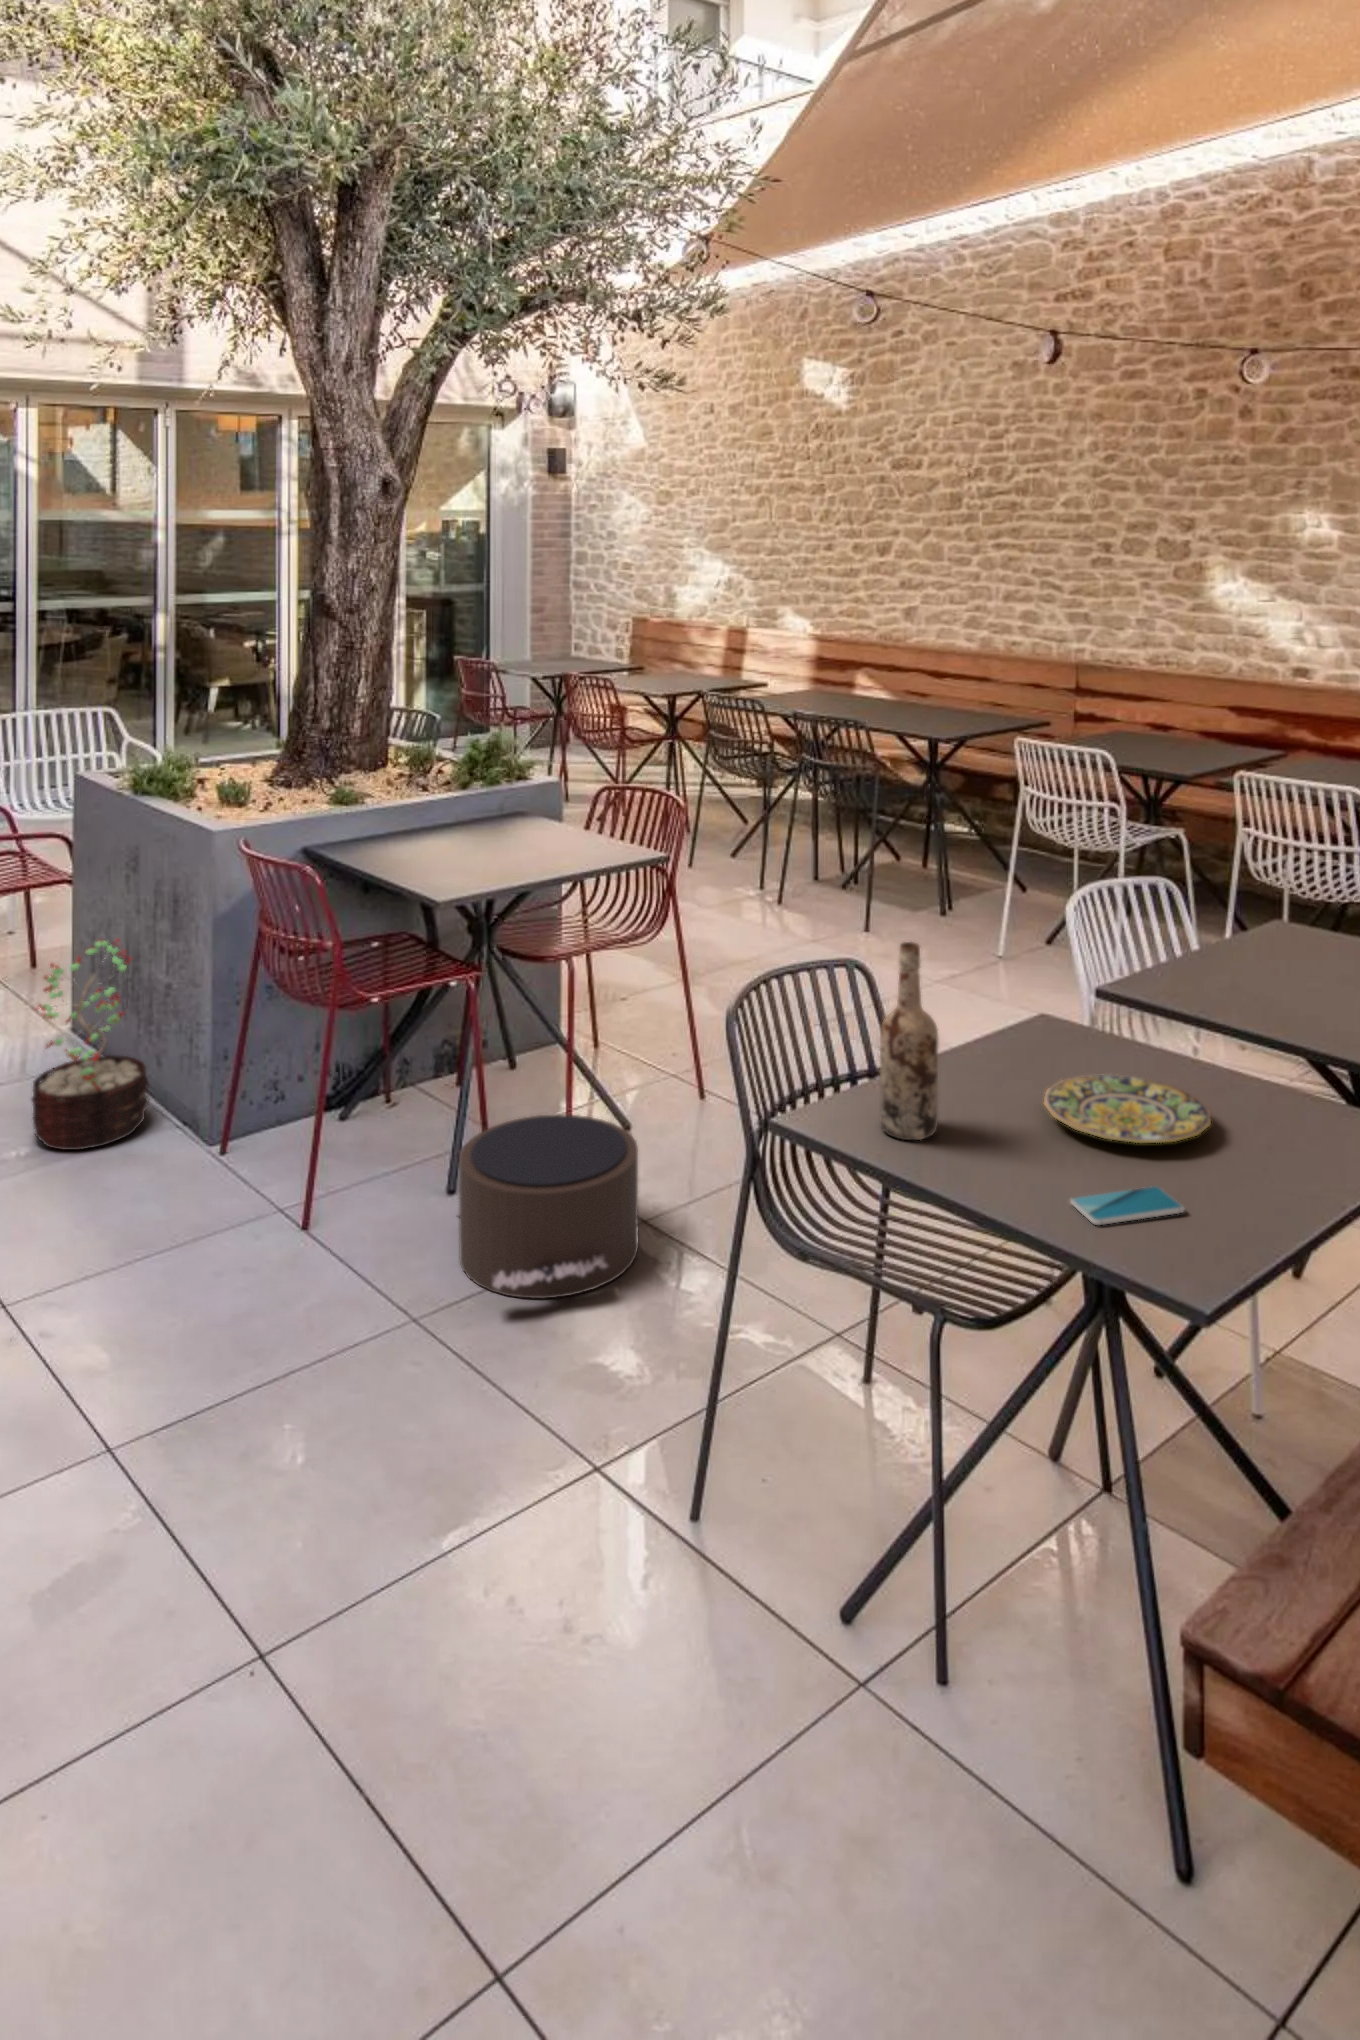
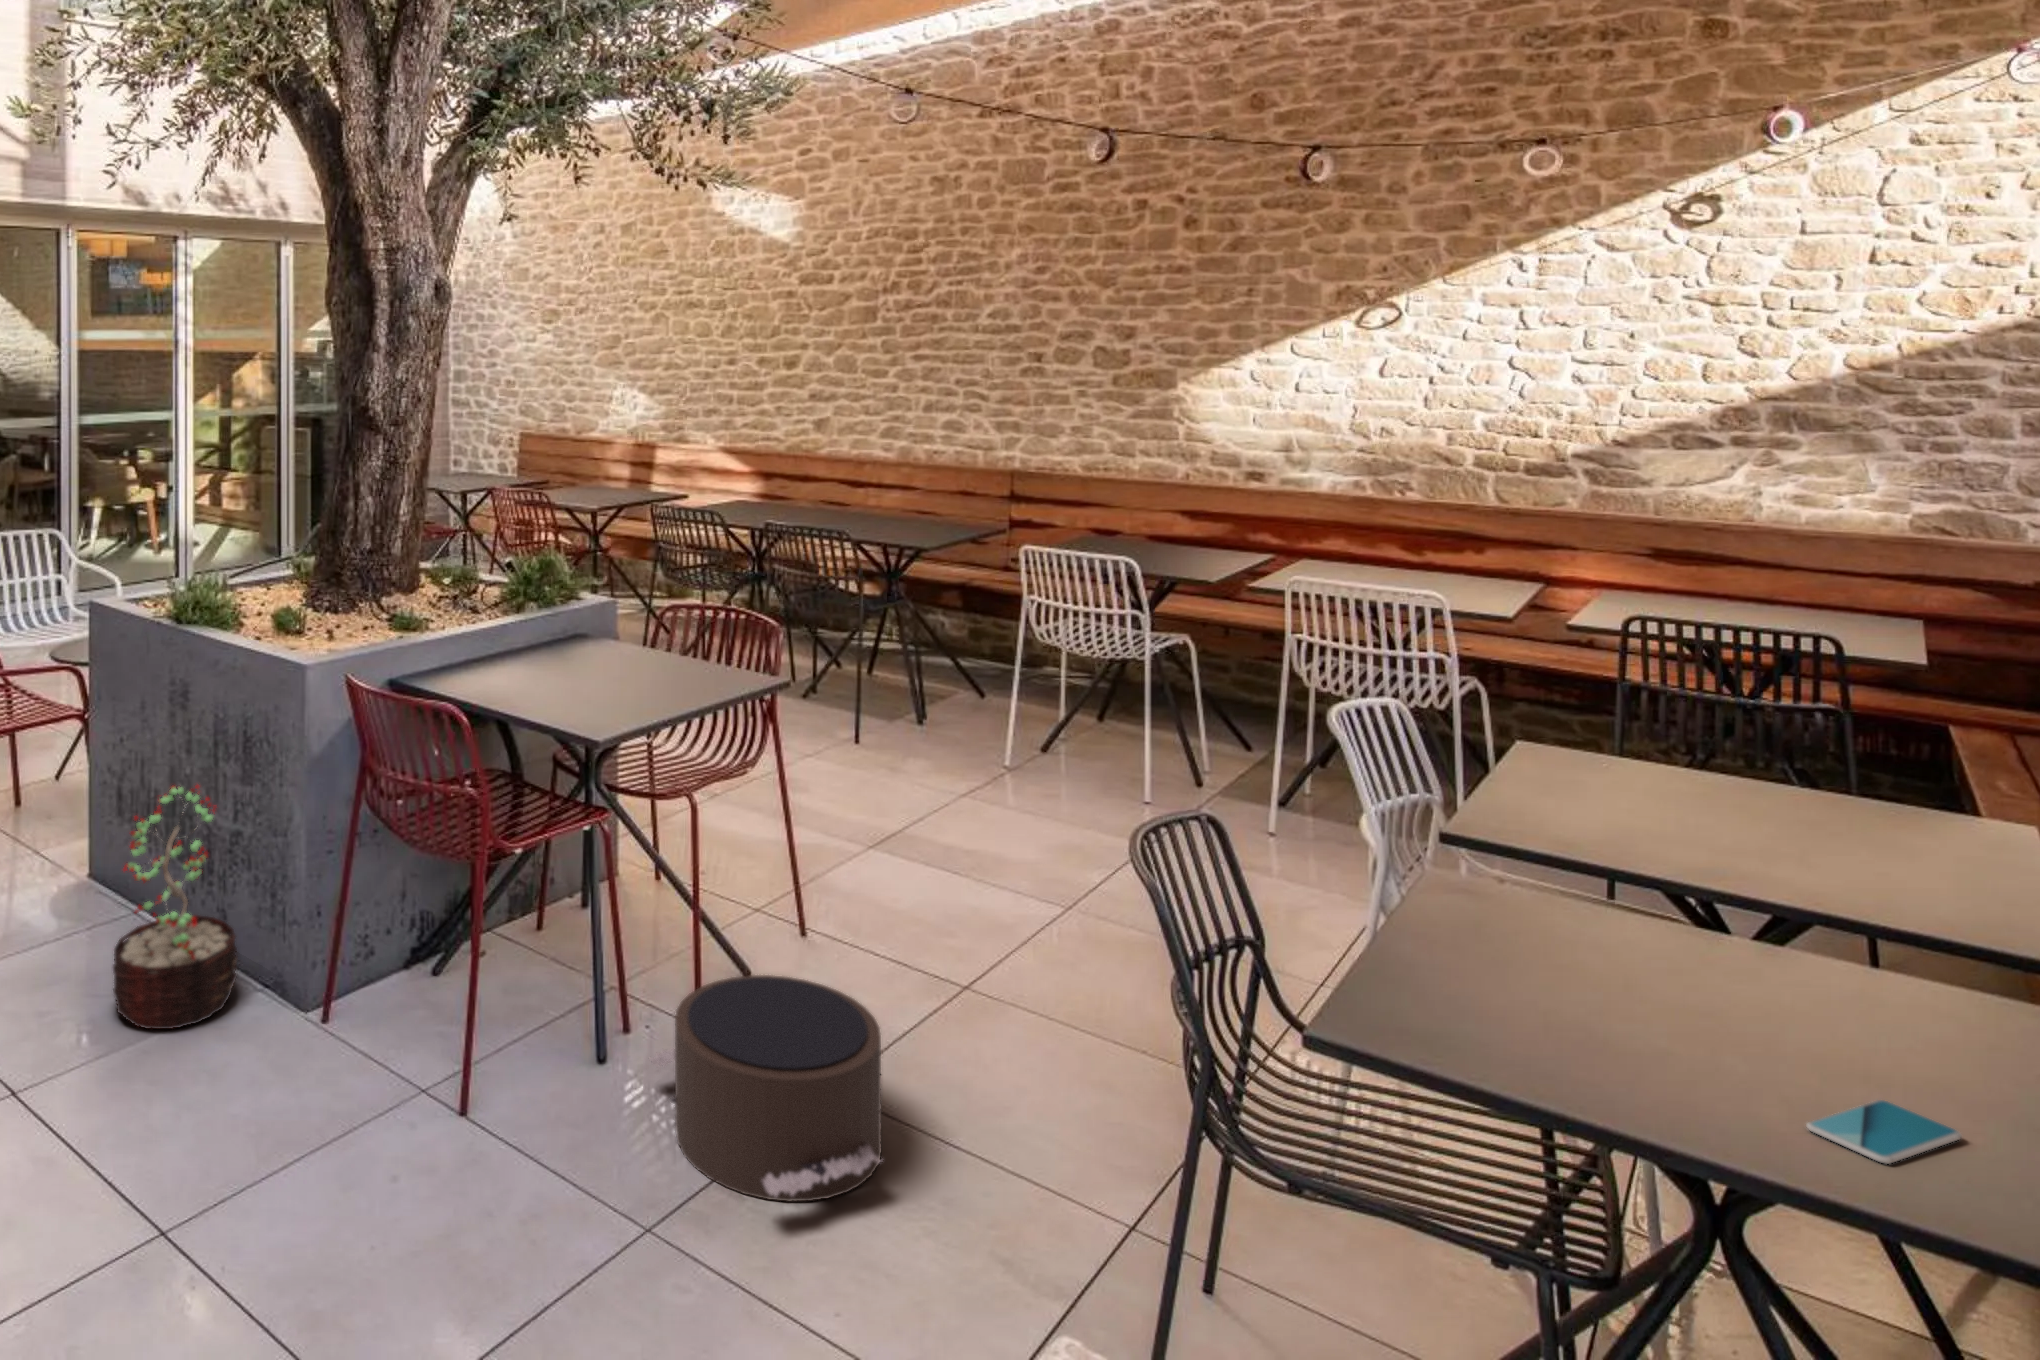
wine bottle: present [880,942,938,1140] -> none [1428,793,1514,1040]
plate: present [1044,1074,1211,1143] -> none [1579,939,1839,1037]

